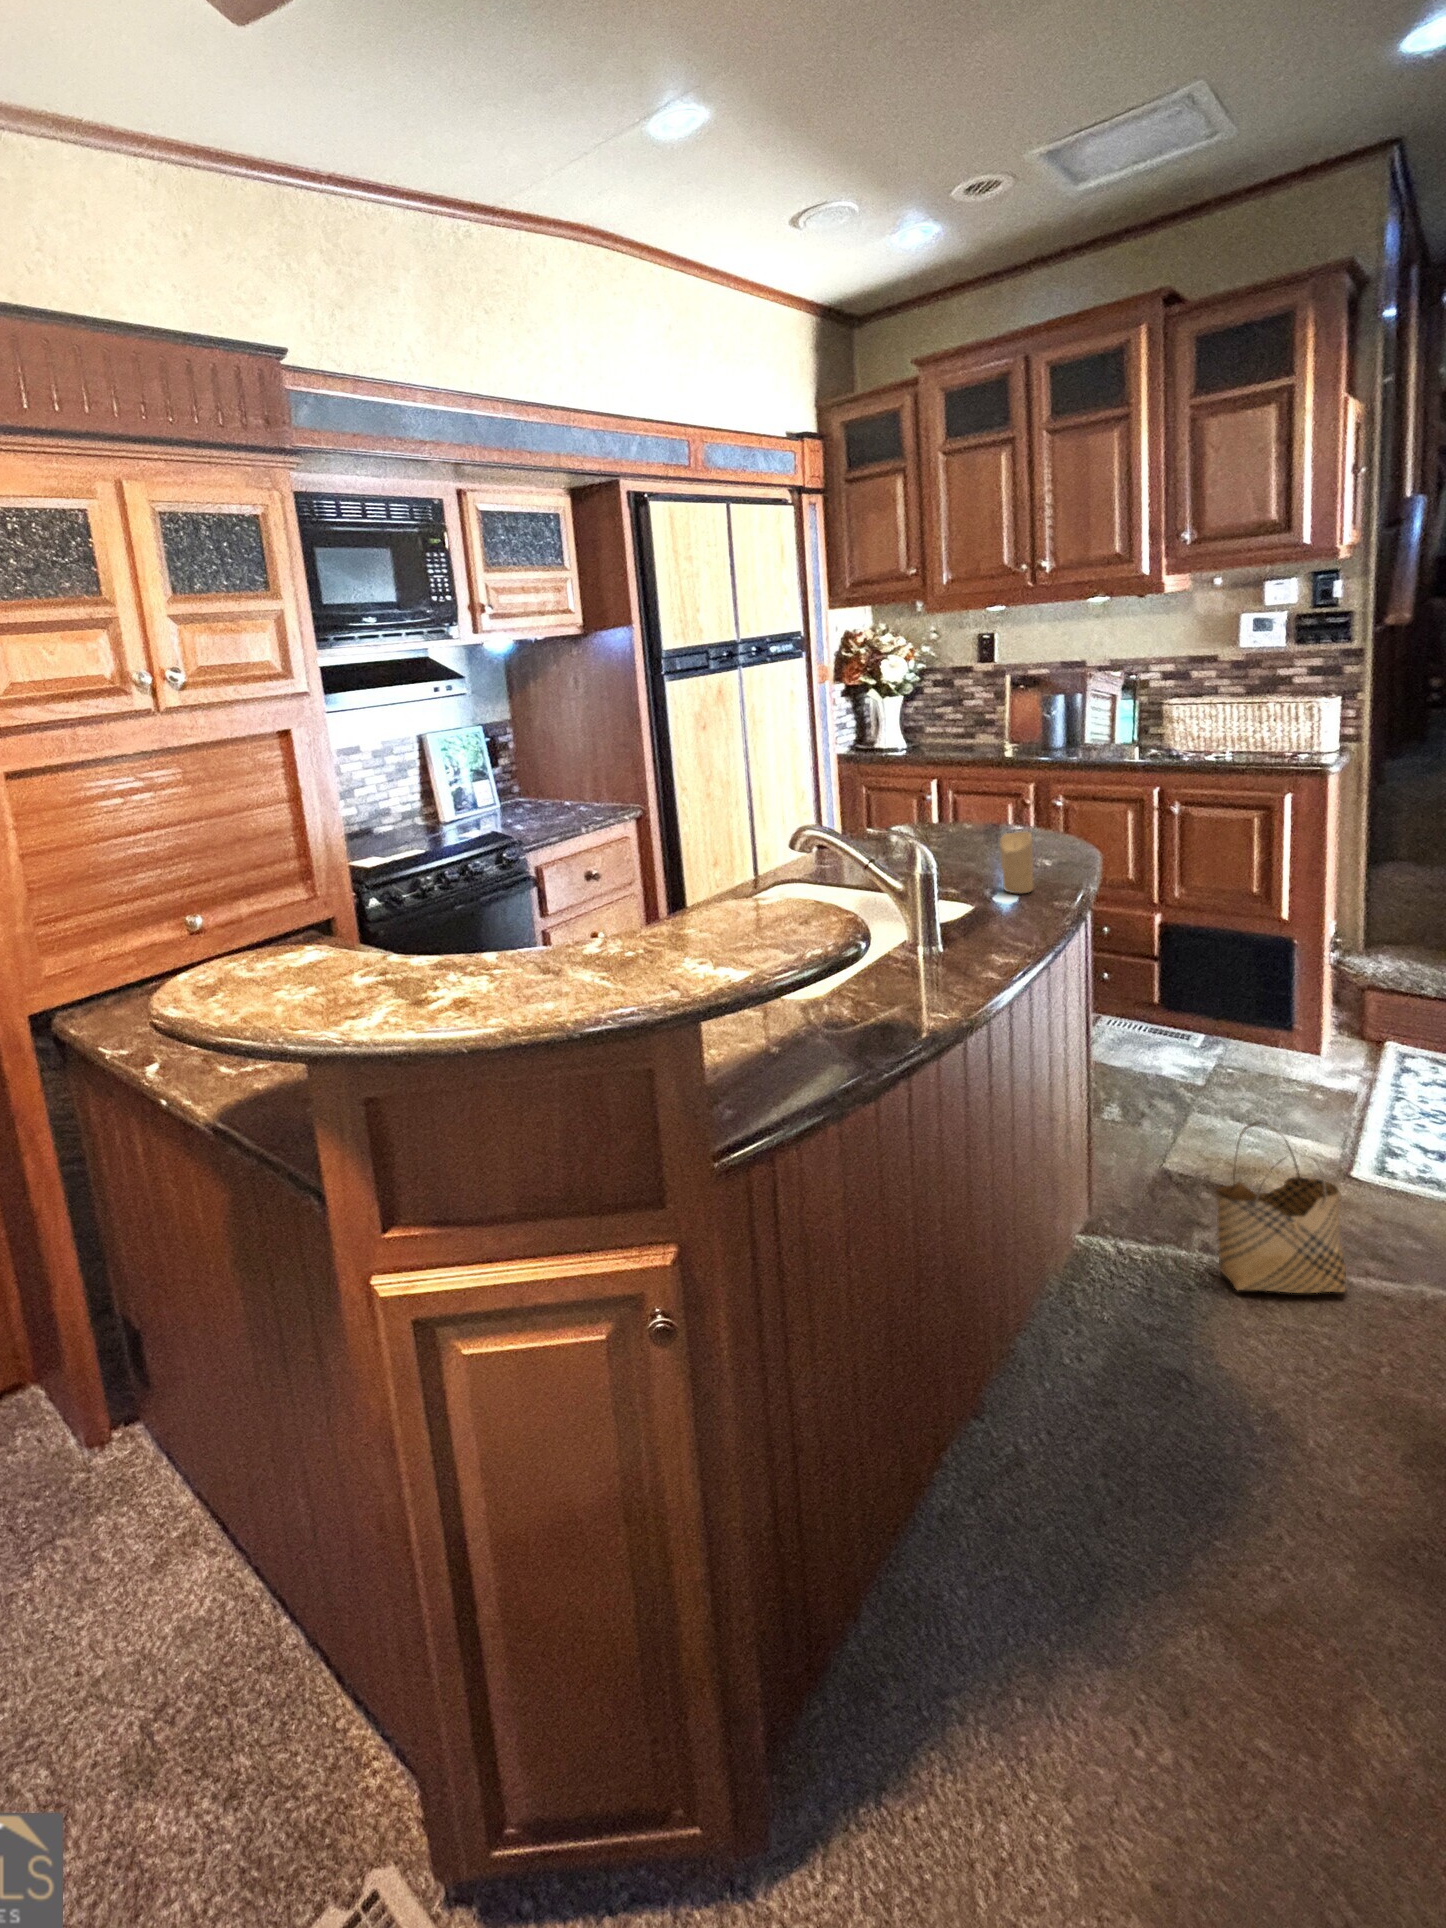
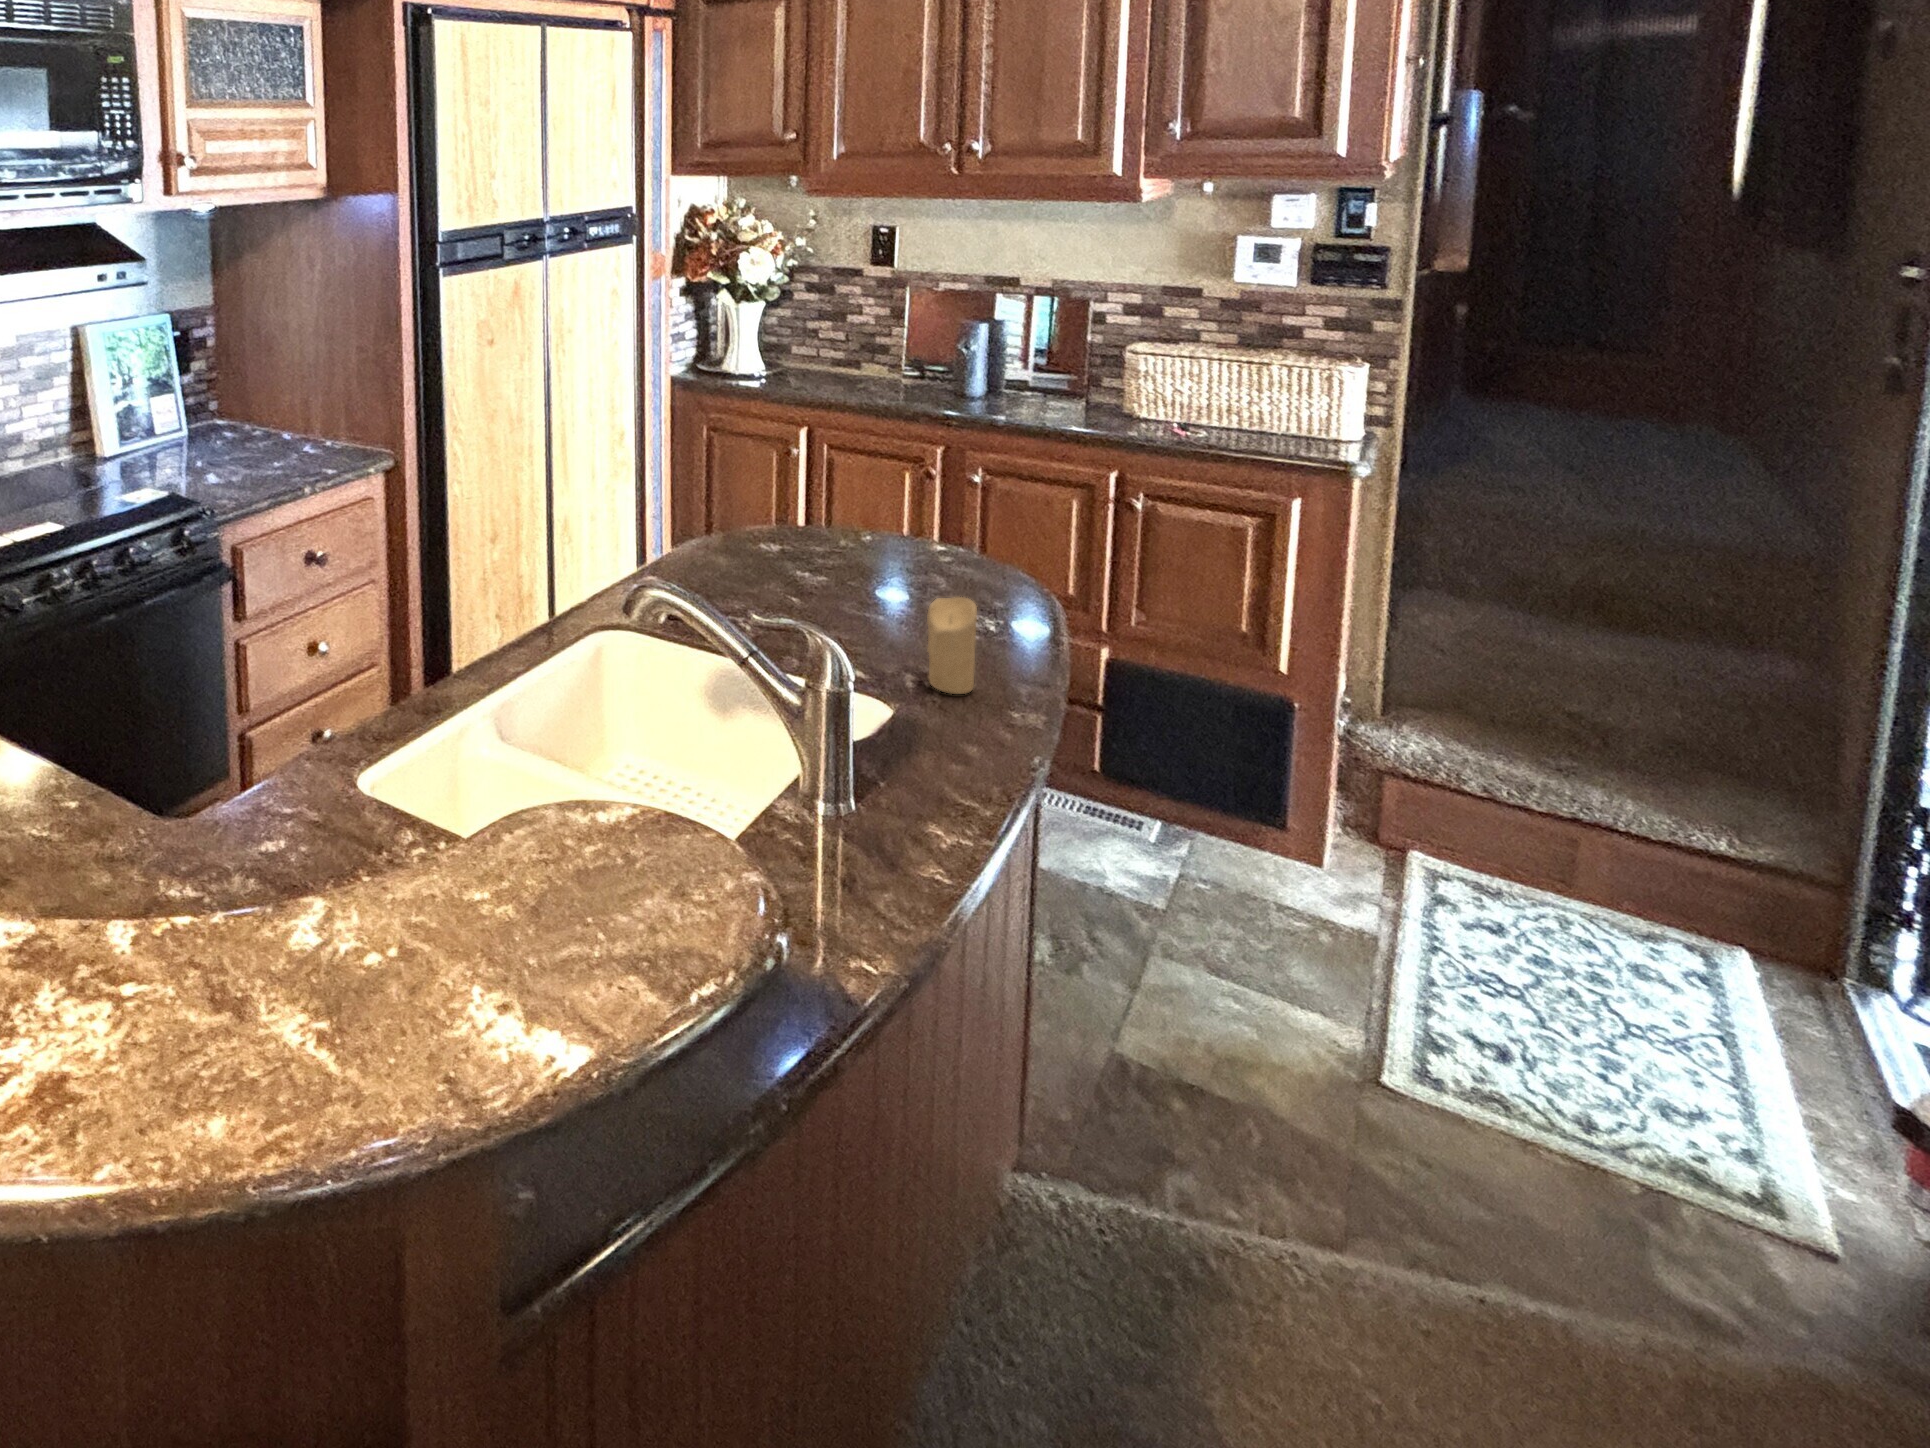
woven basket: present [1215,1122,1346,1293] -> none [1199,1028,1386,1301]

